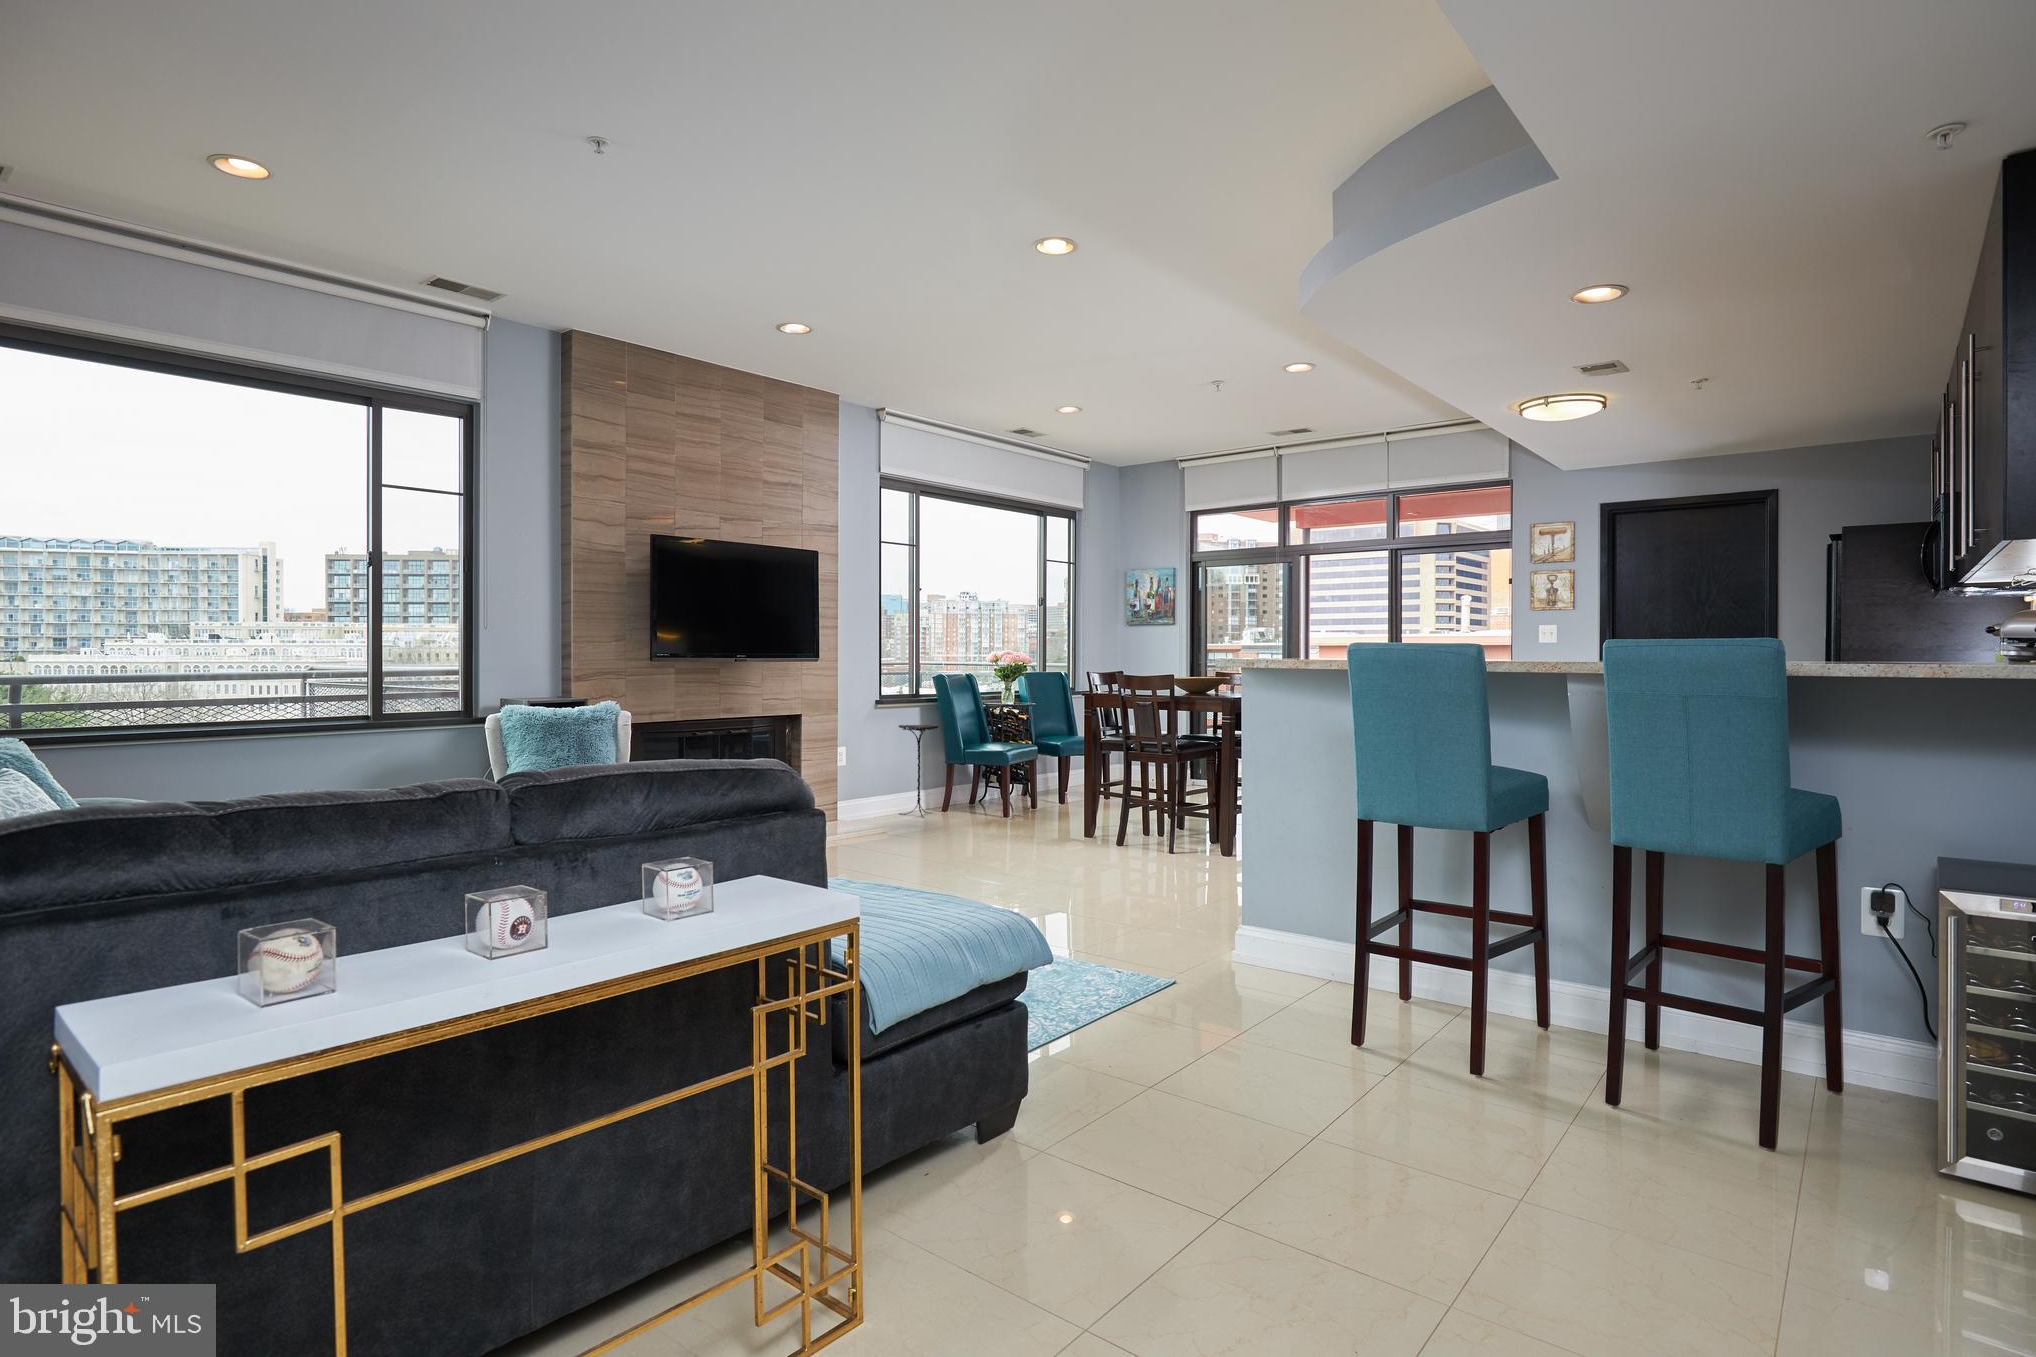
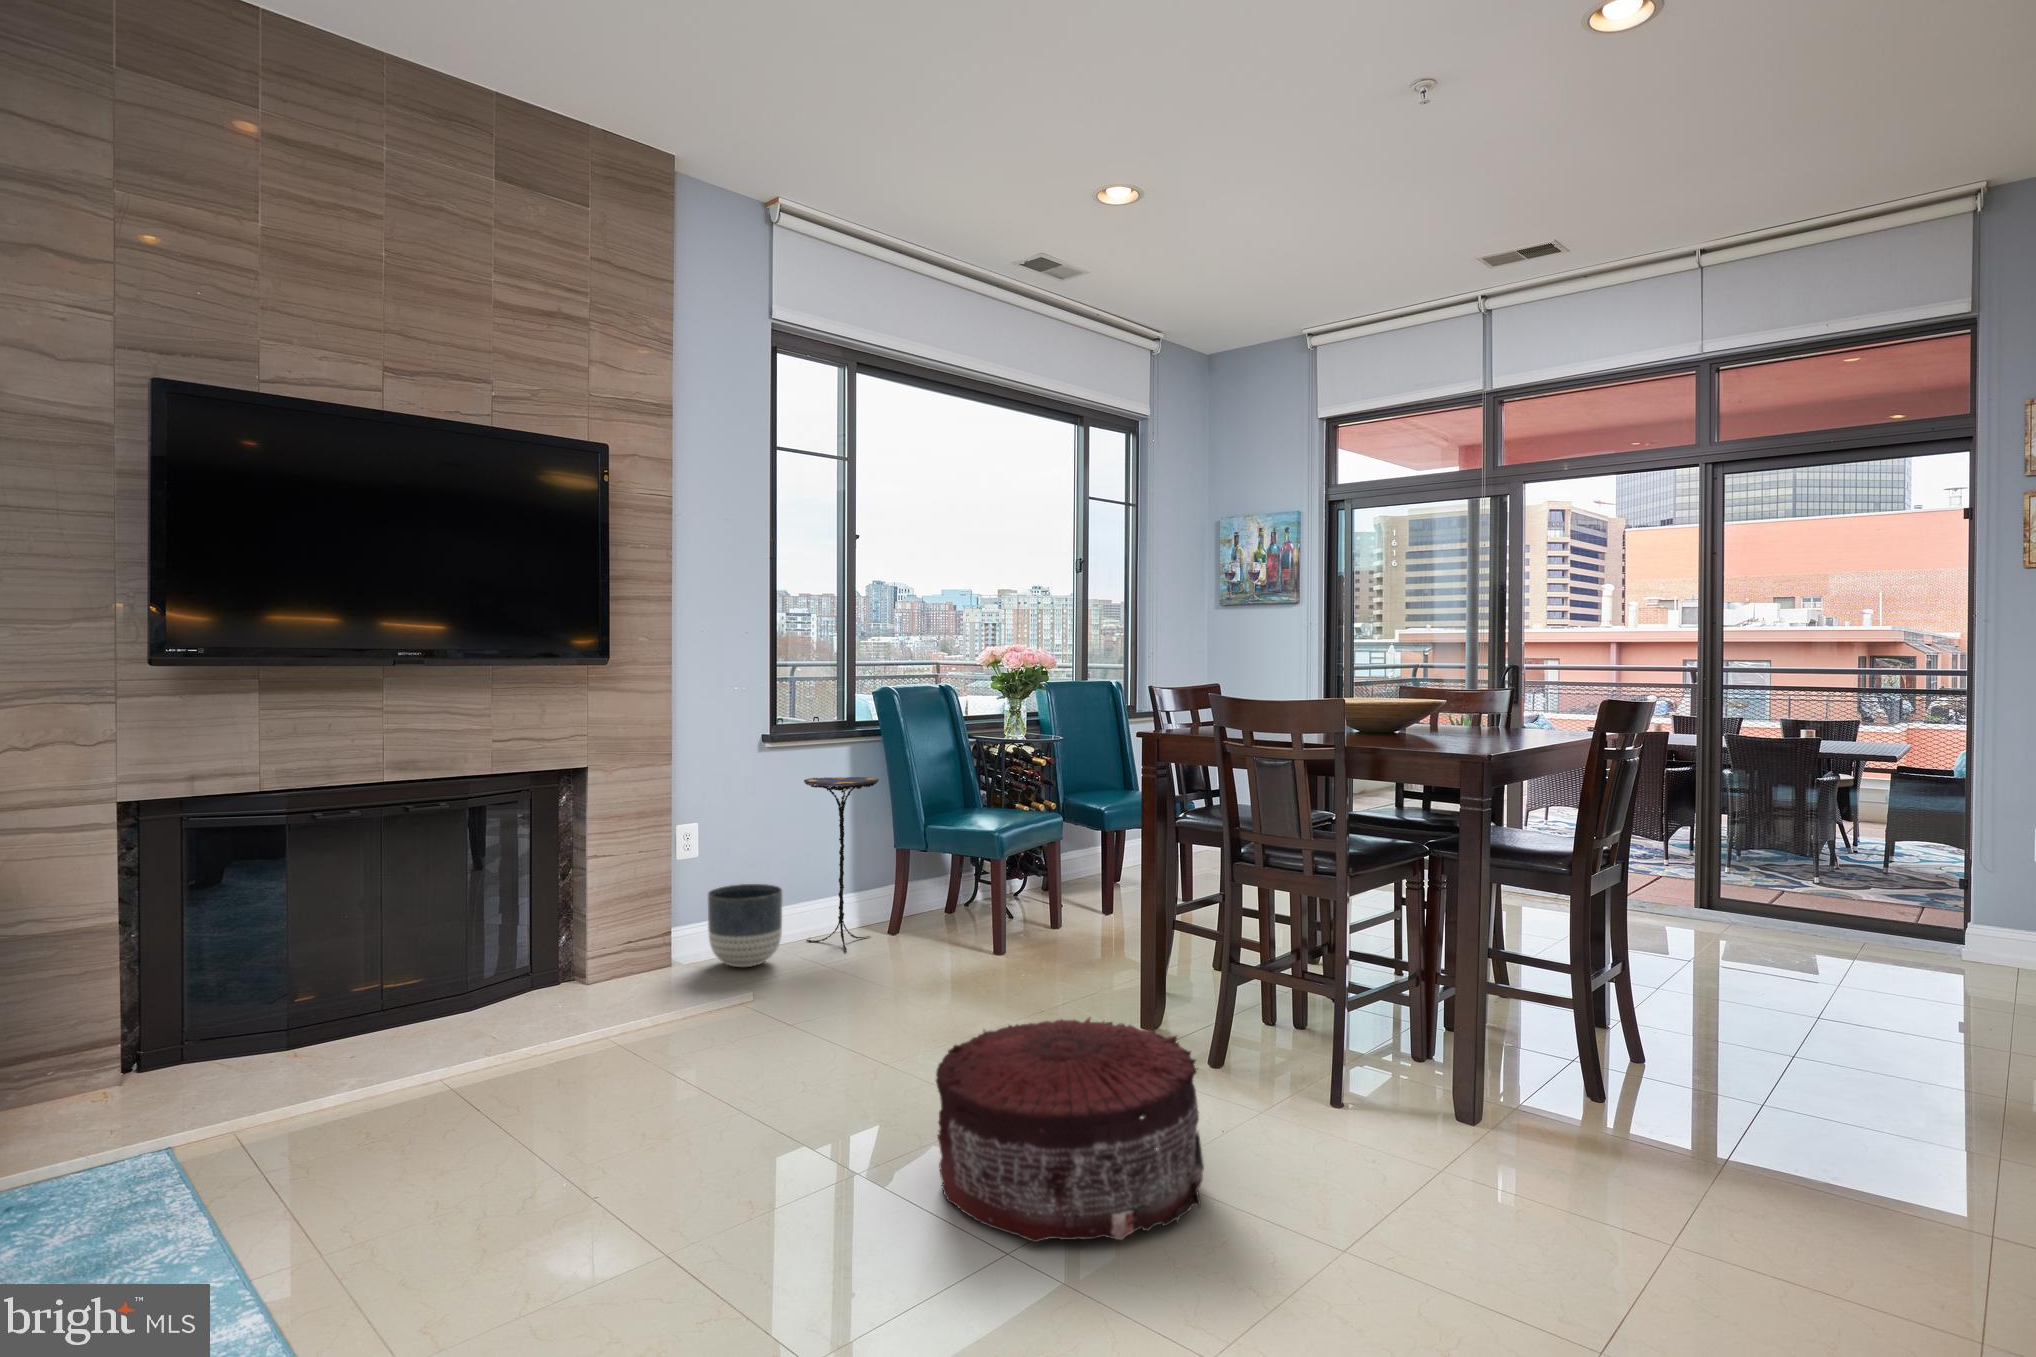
planter: none [855,781,893,822] -> present [708,884,782,967]
pouf: none [1006,810,1111,875] -> present [936,1018,1204,1242]

